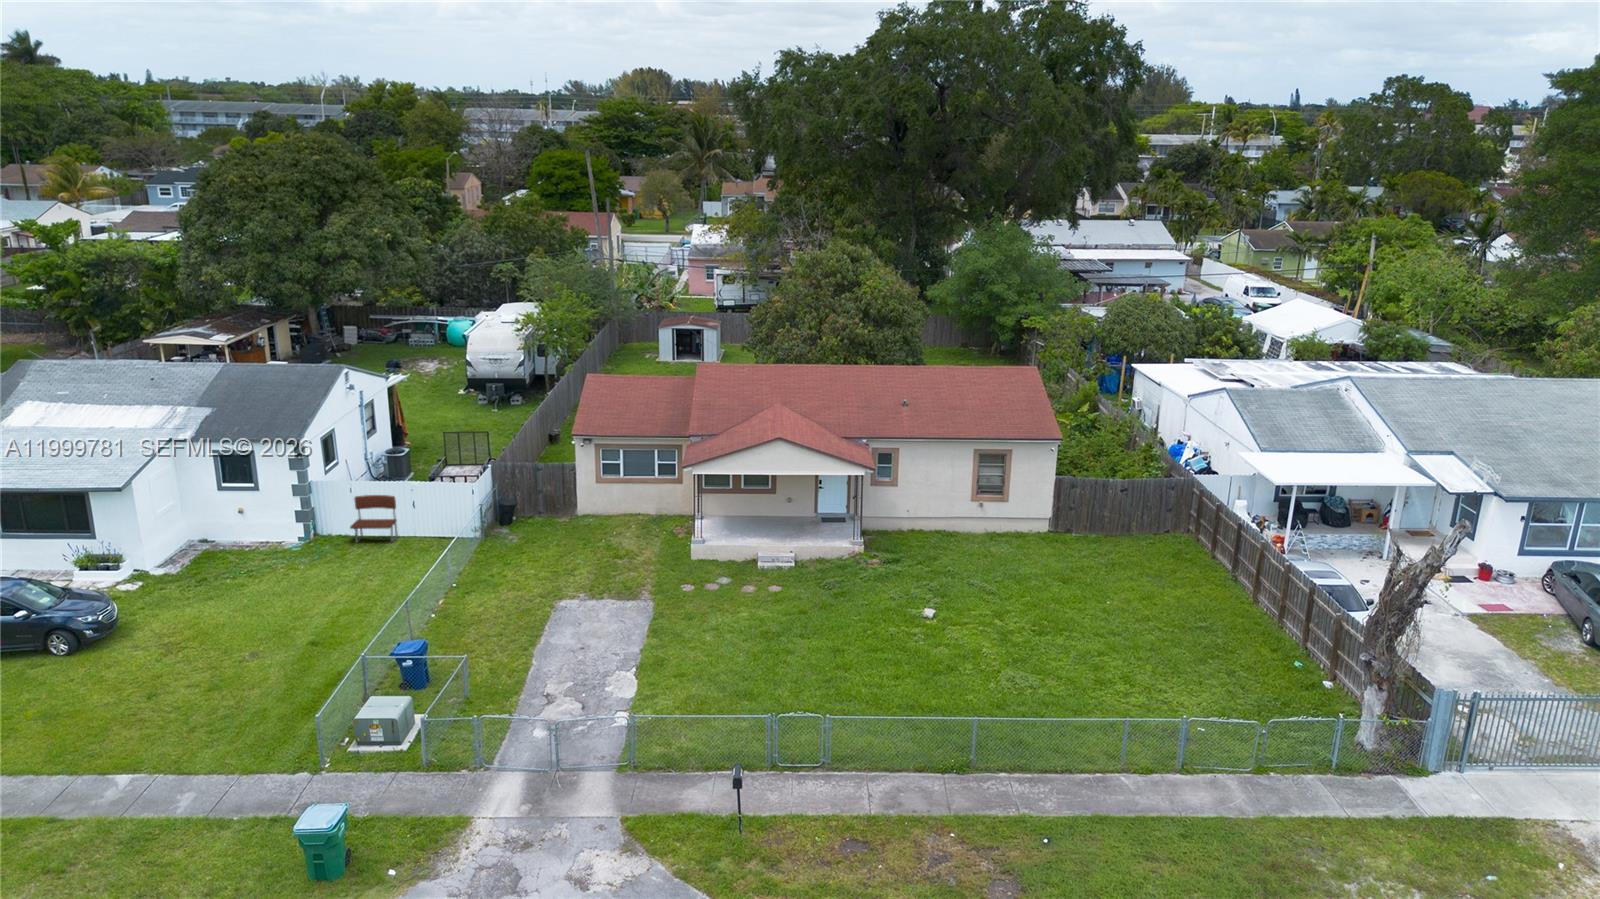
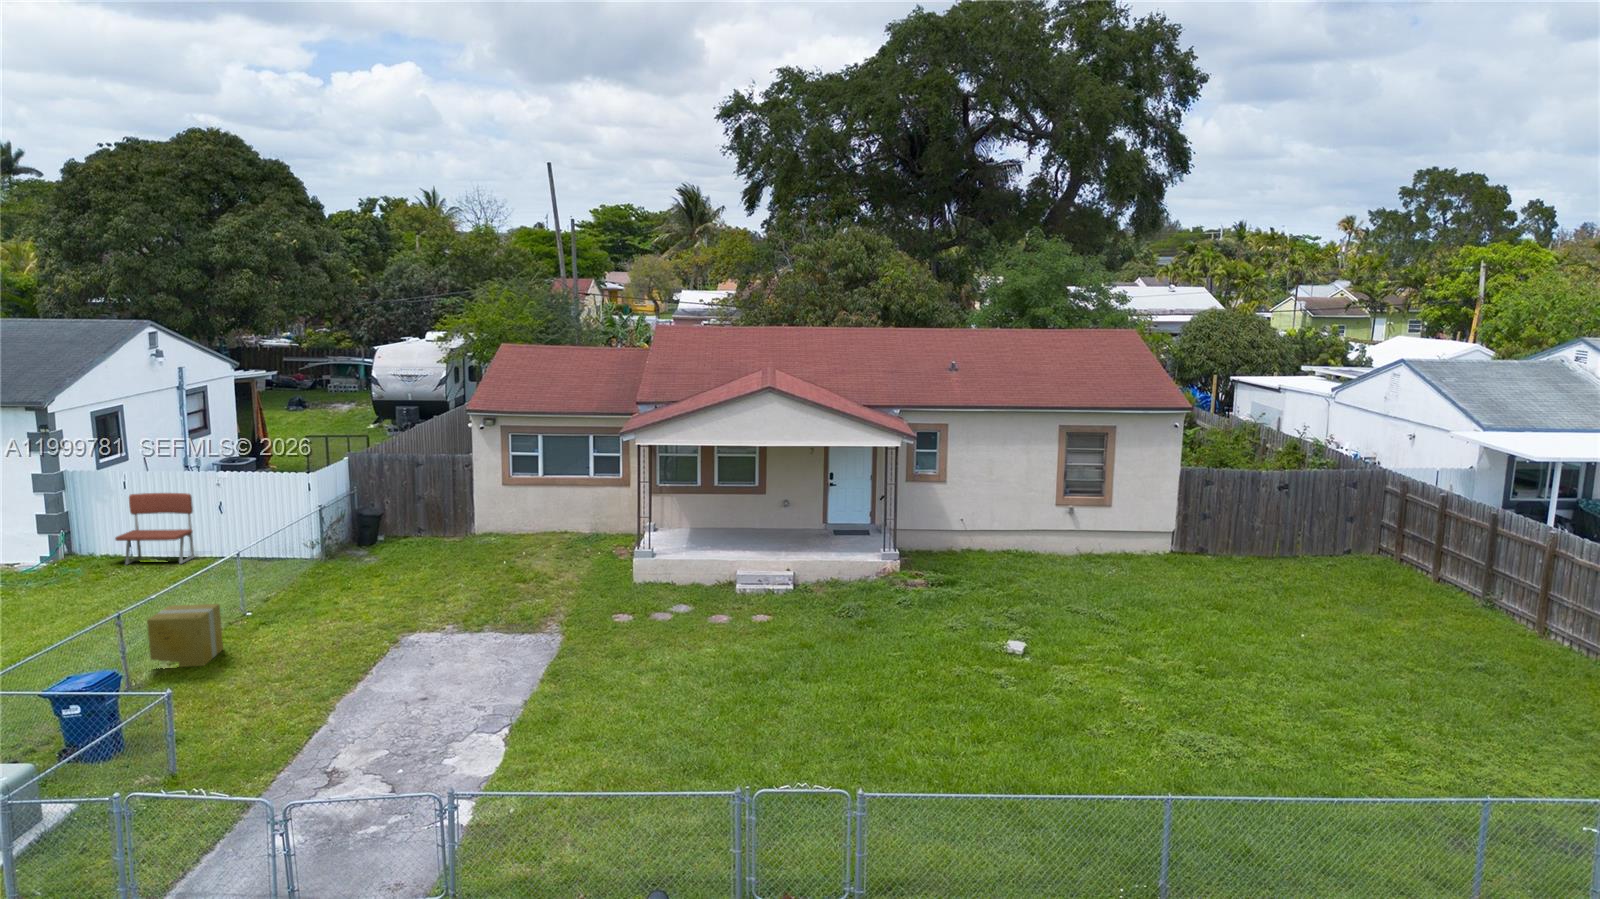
cardboard box: none [417,589,455,629] -> present [147,604,223,667]

